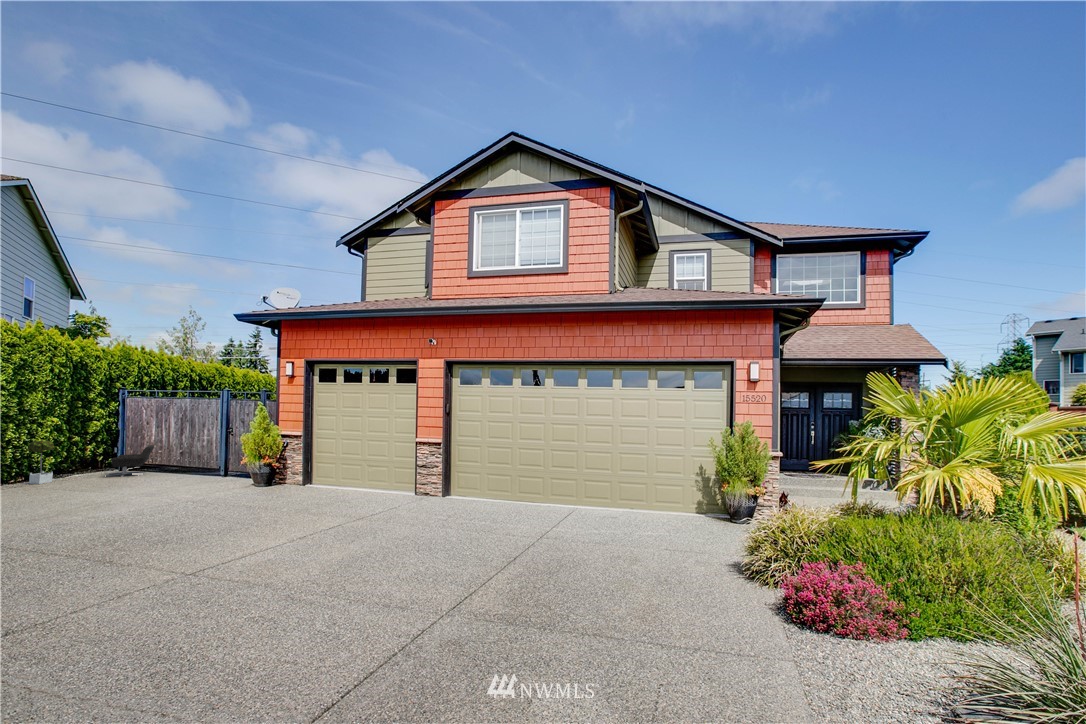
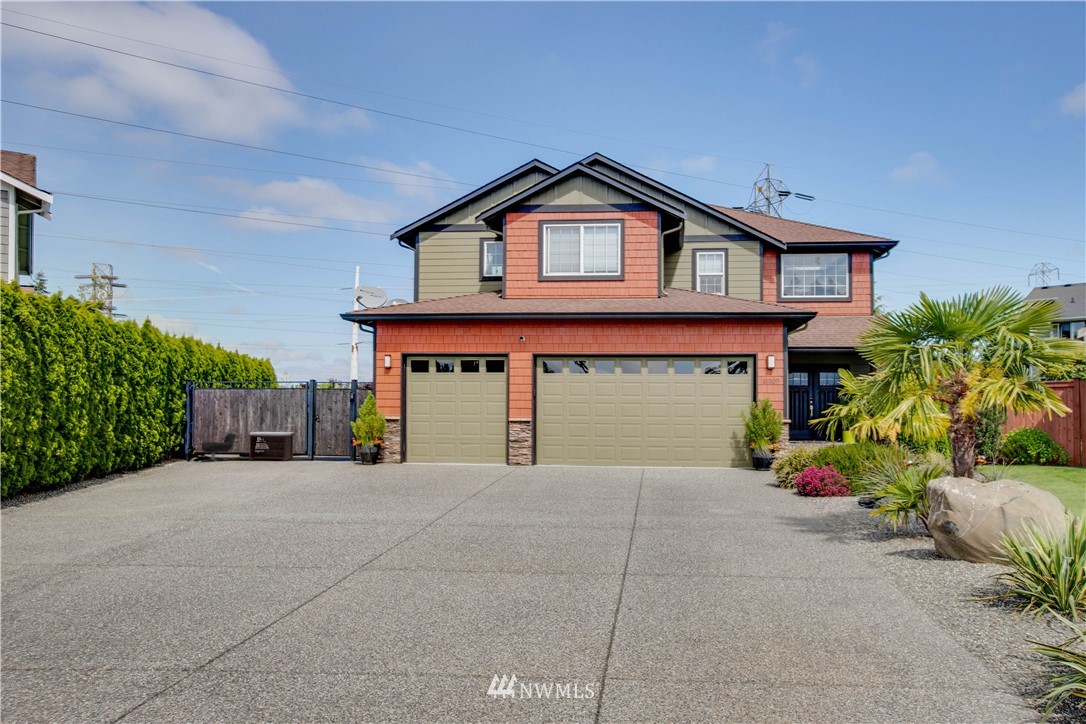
potted tree: present [28,440,55,484] -> none [154,427,172,466]
bench: none [162,445,211,479] -> present [249,432,295,461]

